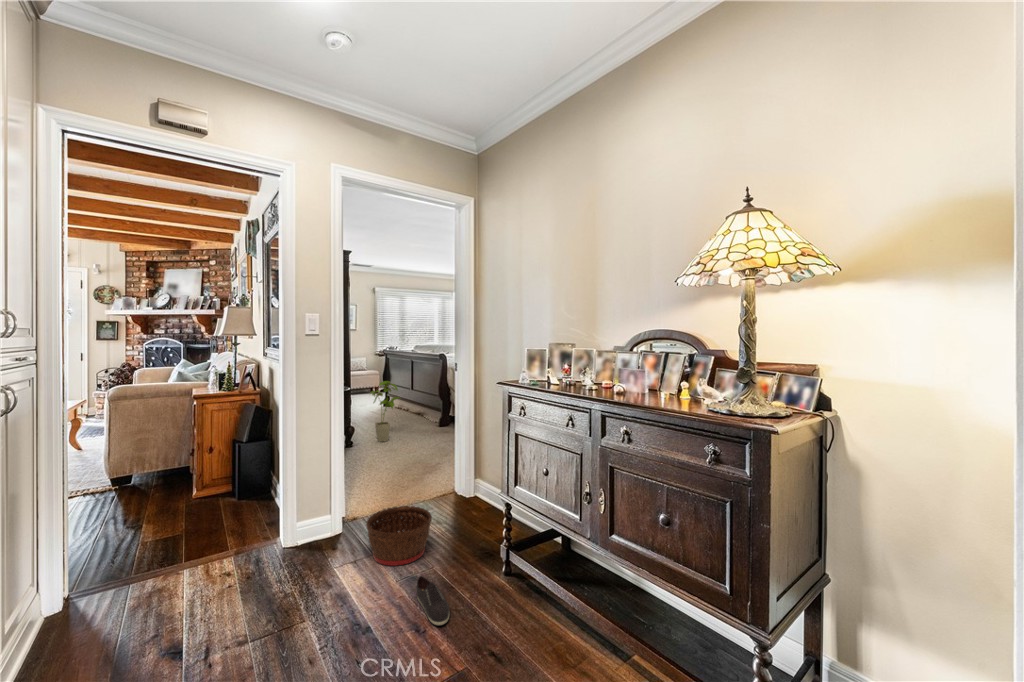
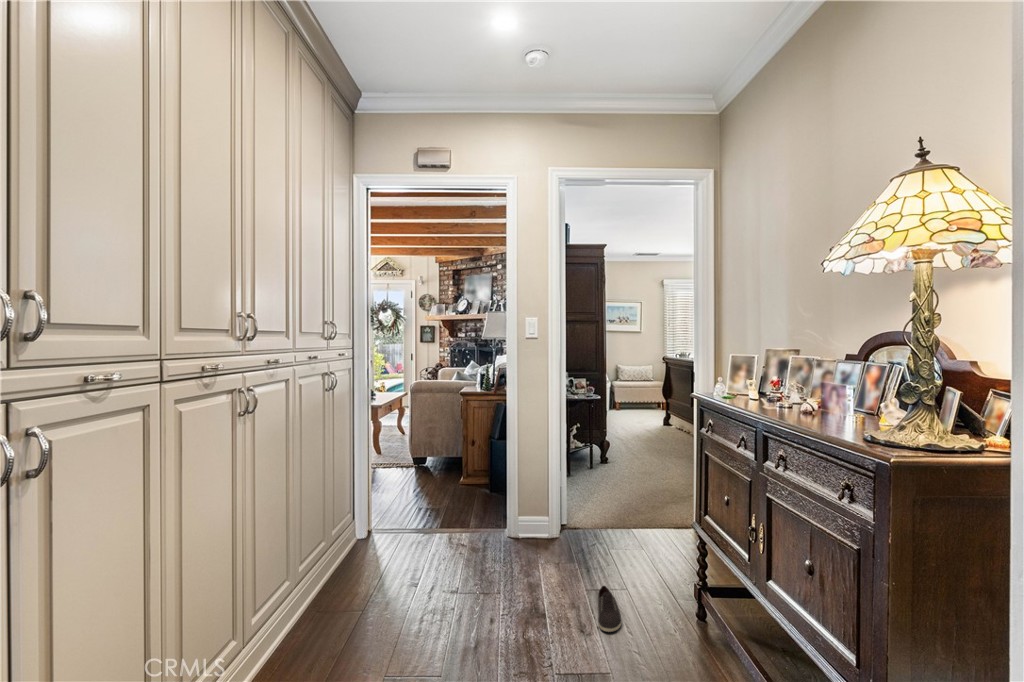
house plant: present [371,381,399,442] -> none [630,392,669,464]
basket: present [366,506,432,566] -> none [570,520,638,577]

